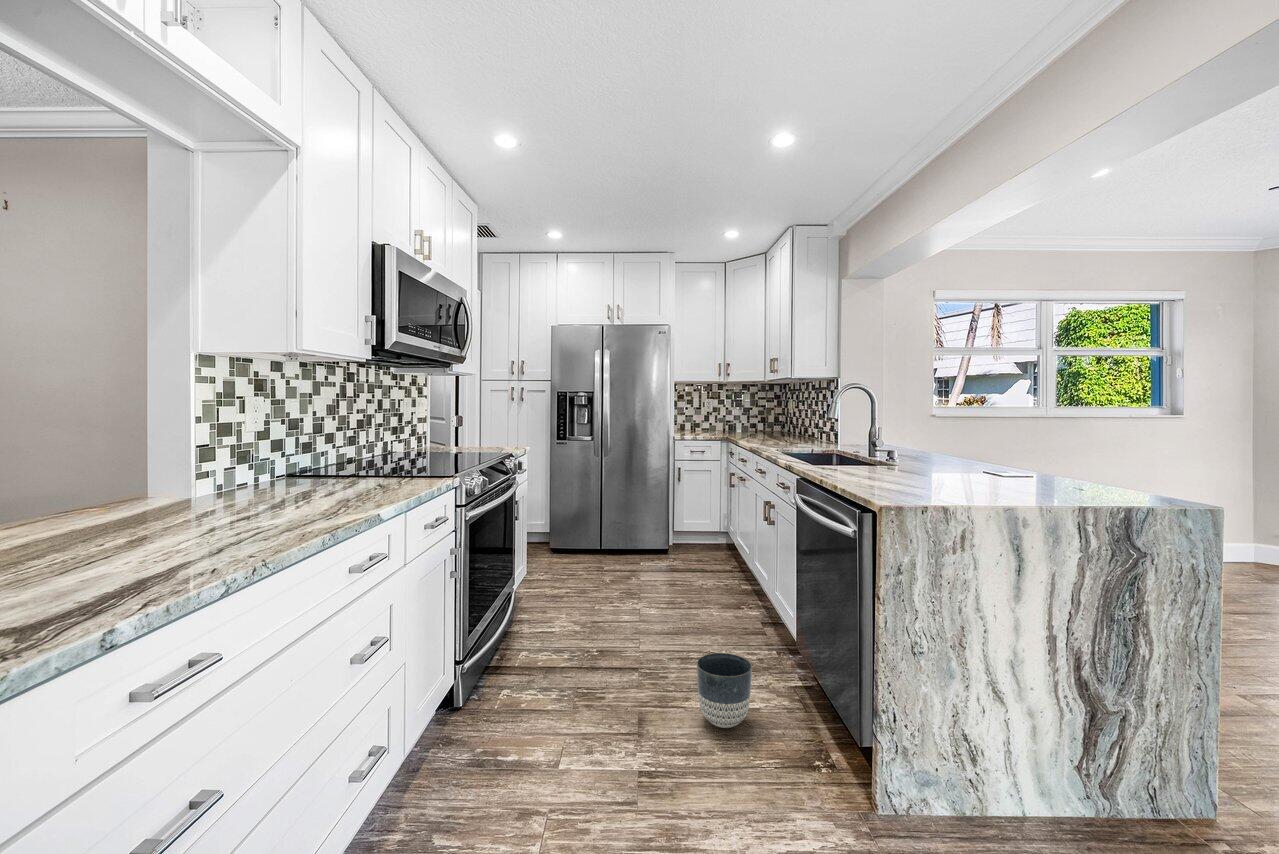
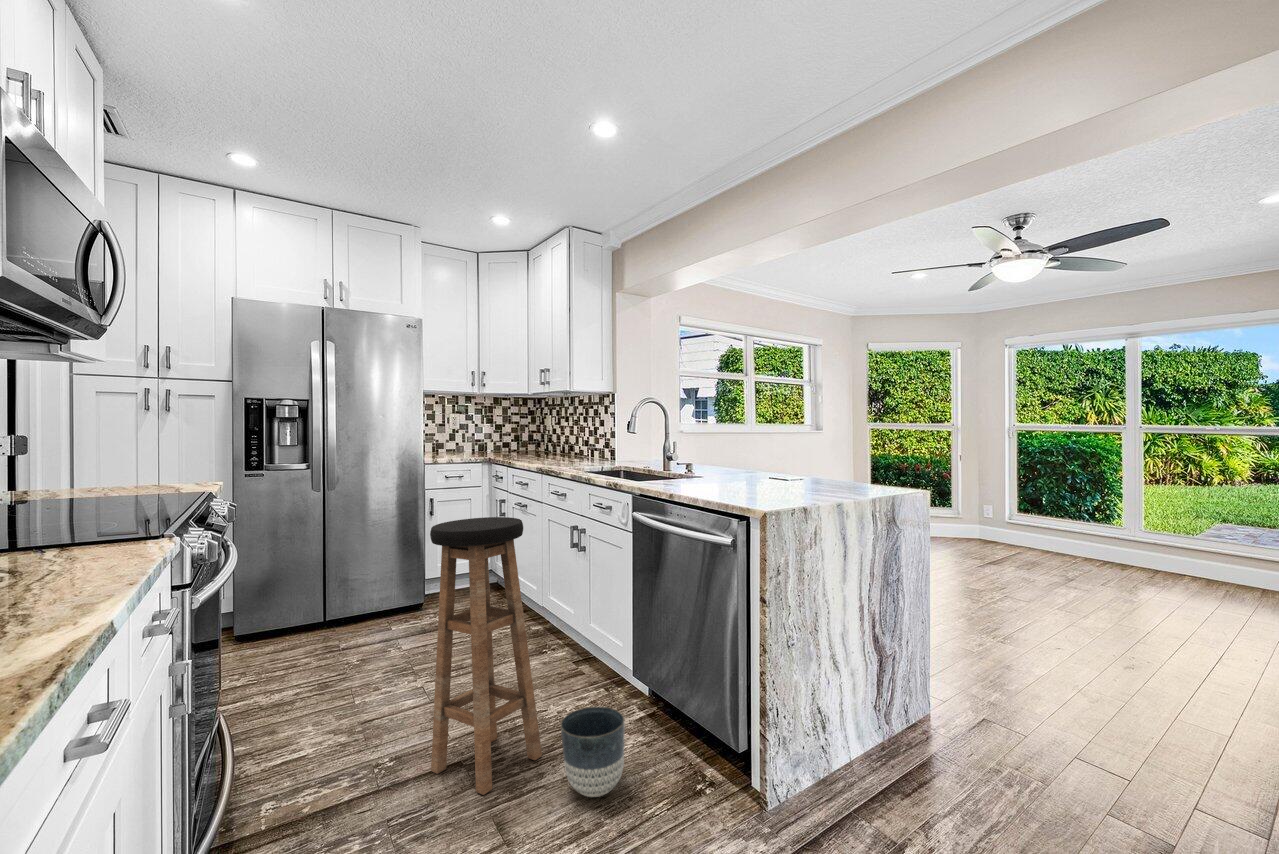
bar stool: none [614,483,696,699] -> present [430,517,542,795]

